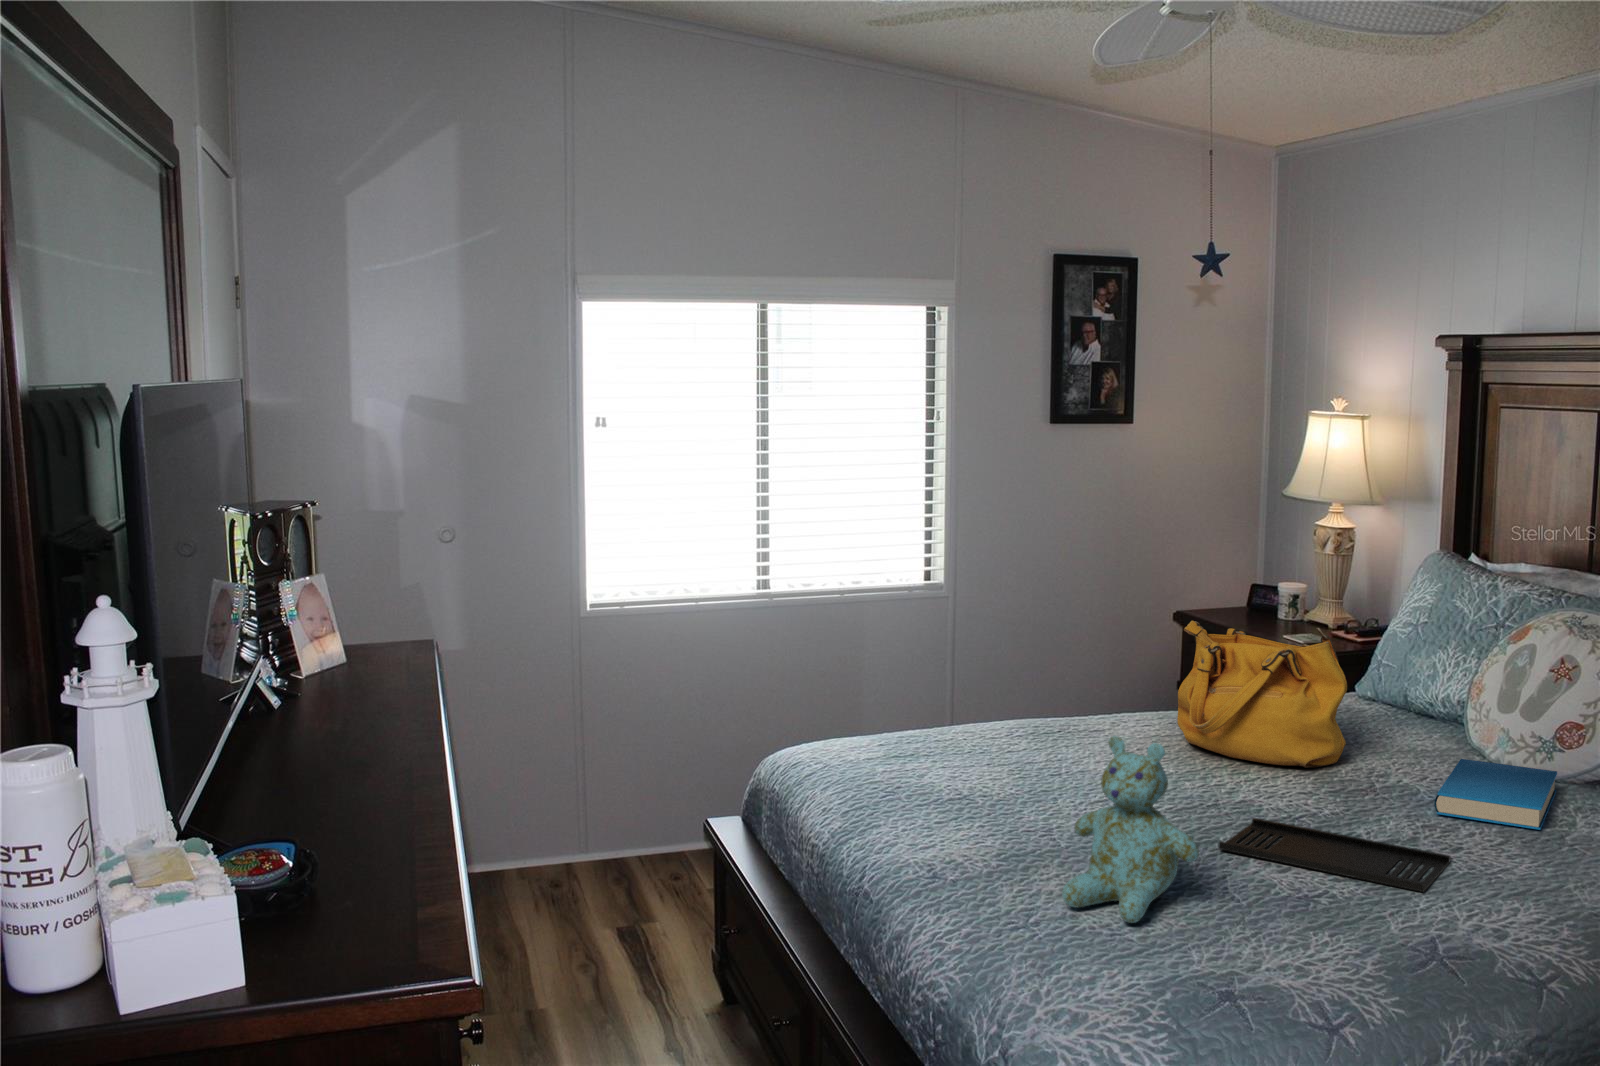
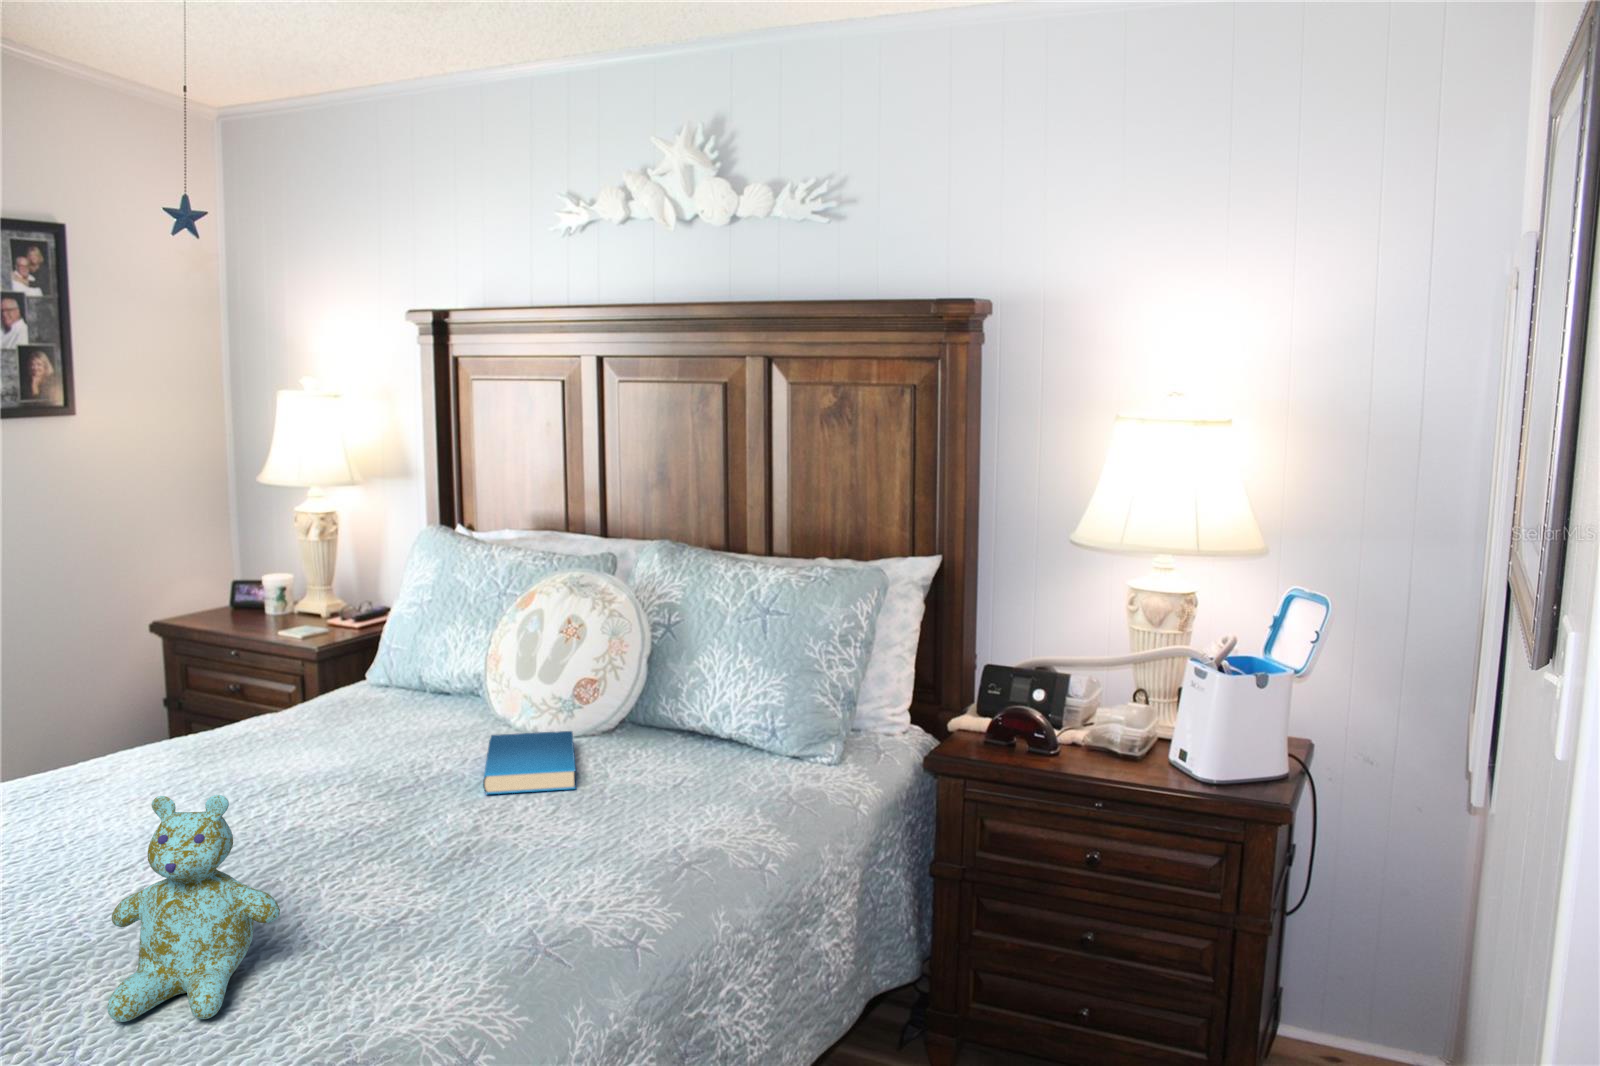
handbag: present [1177,621,1347,768] -> none [197,629,382,778]
tray: present [1219,818,1450,892] -> none [284,835,515,890]

